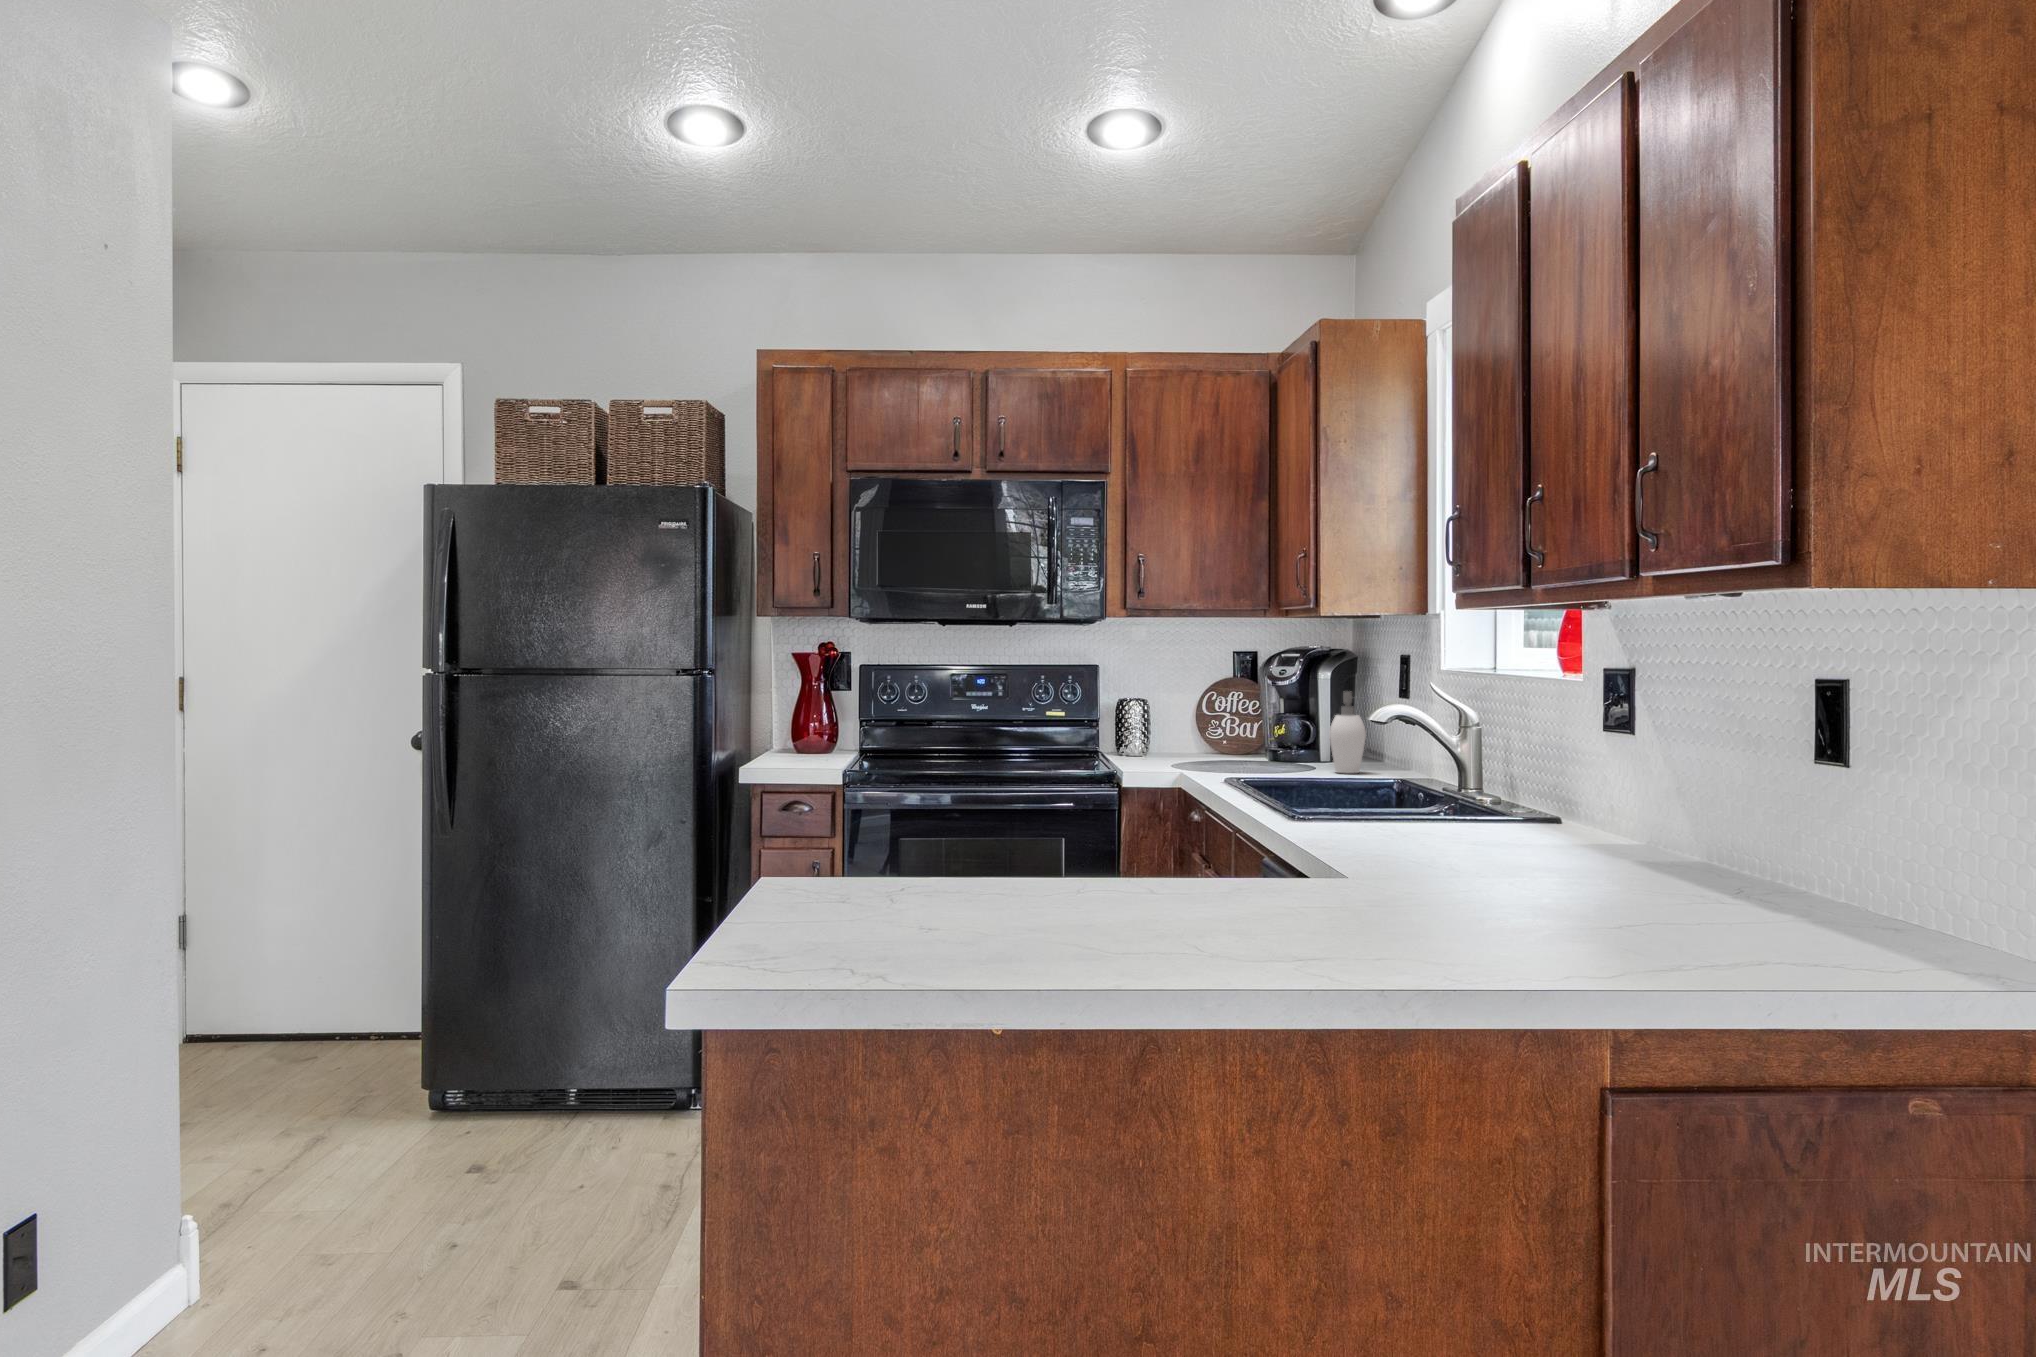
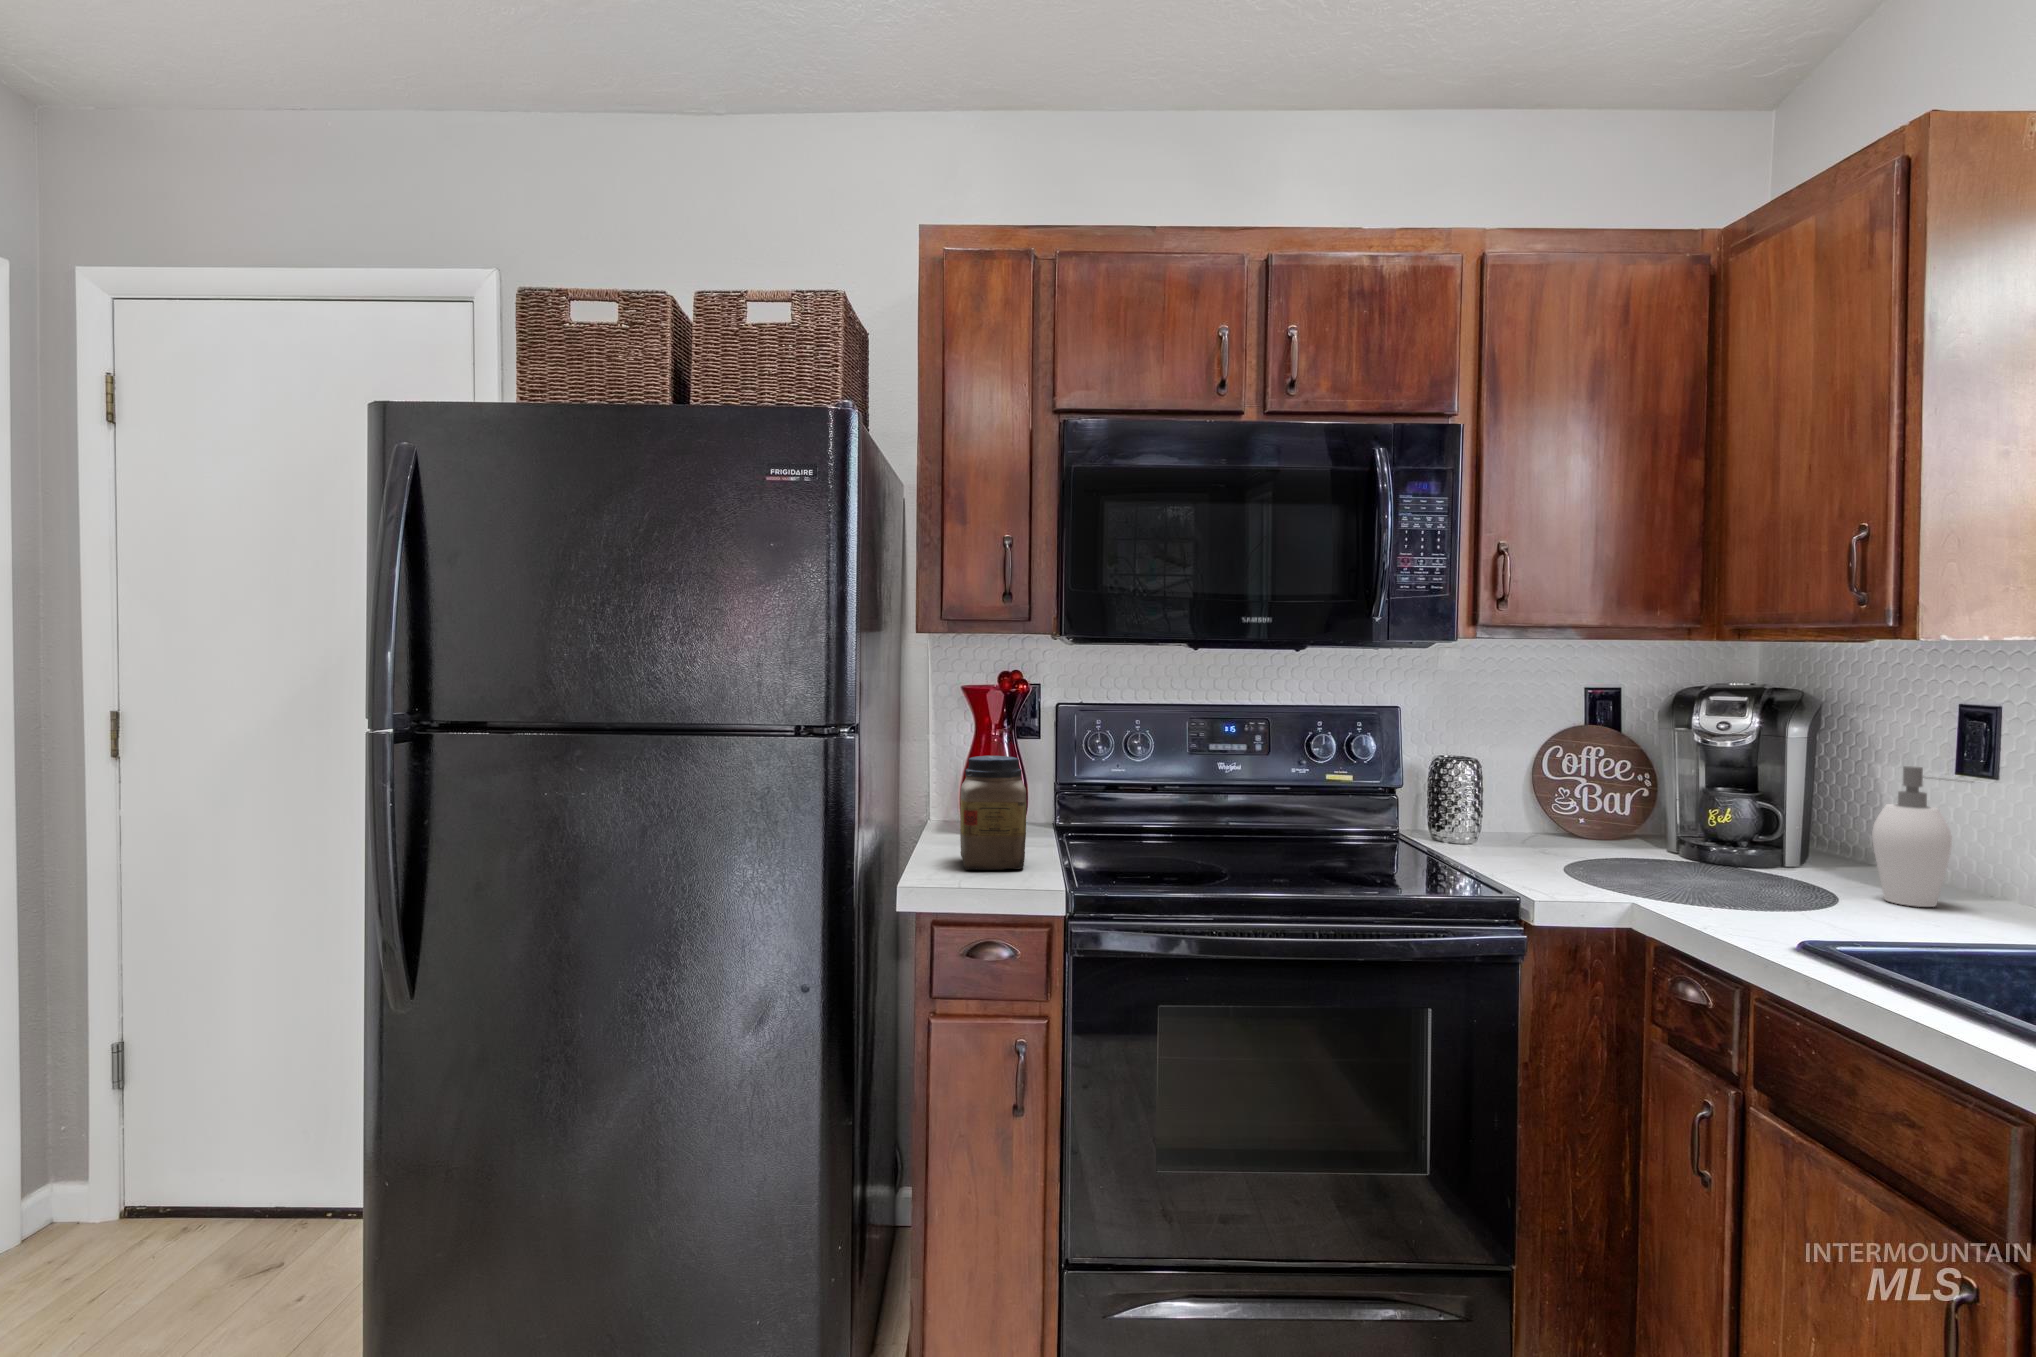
jar: none [785,696,827,767] -> present [960,756,1026,870]

